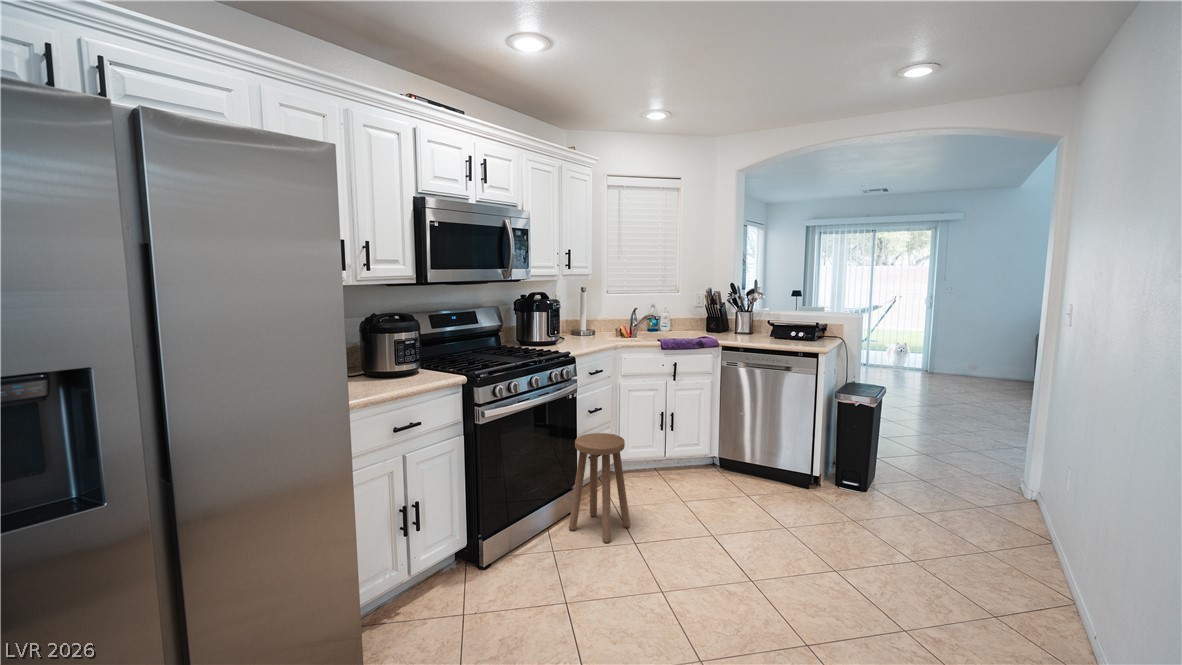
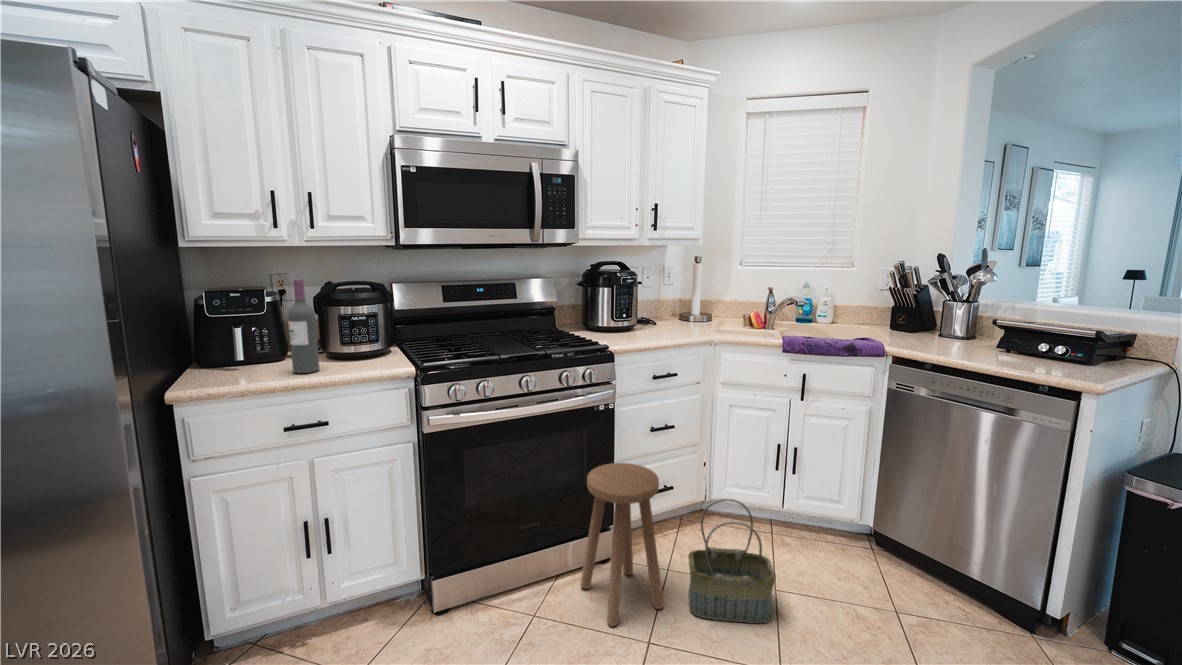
wine bottle: none [381,311,403,386] -> present [288,279,319,373]
basket: none [638,445,694,525] -> present [688,499,776,623]

